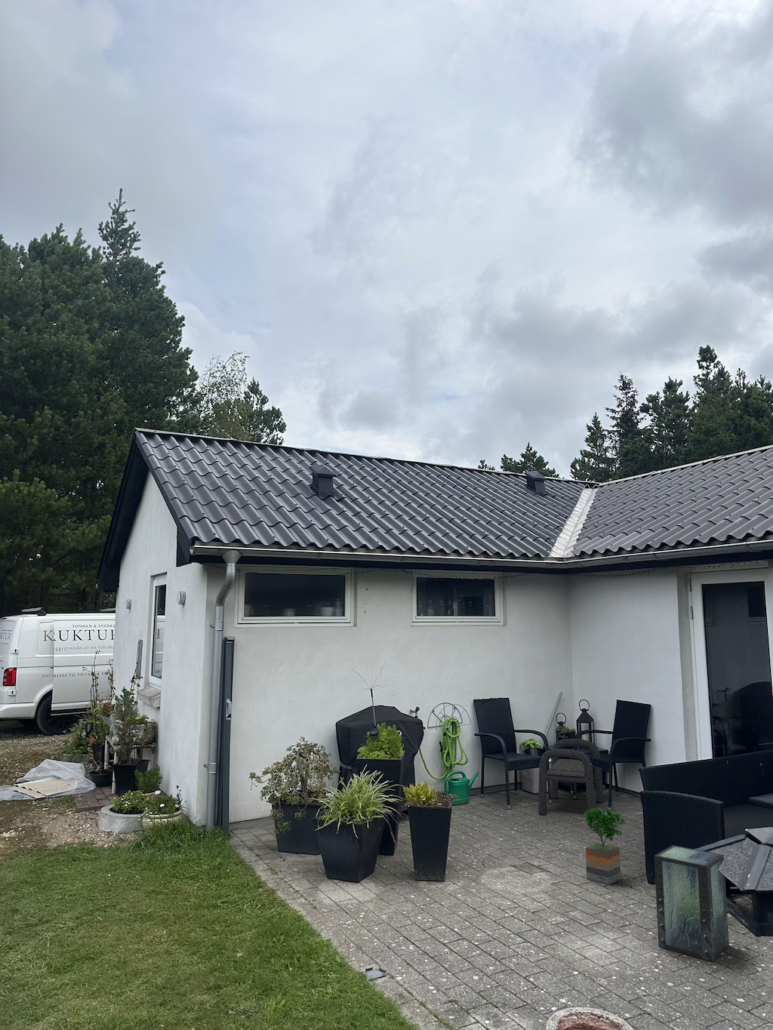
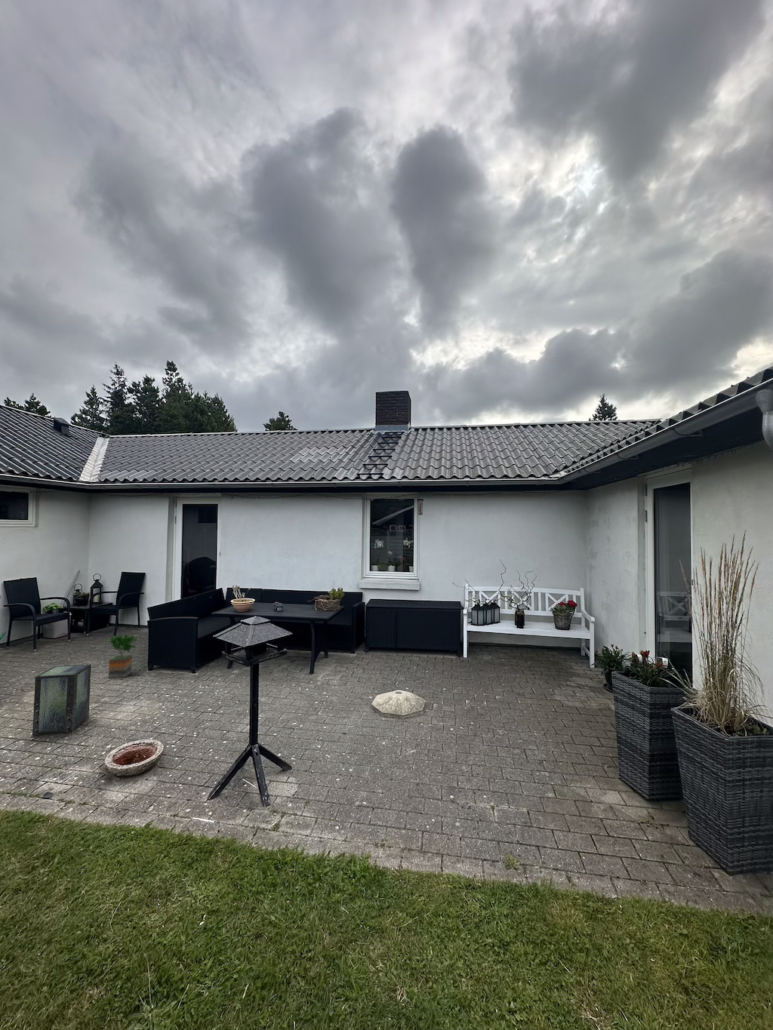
bench: present [538,739,604,815] -> none [61,598,108,649]
storage box: present [654,845,729,961] -> present [32,664,91,735]

